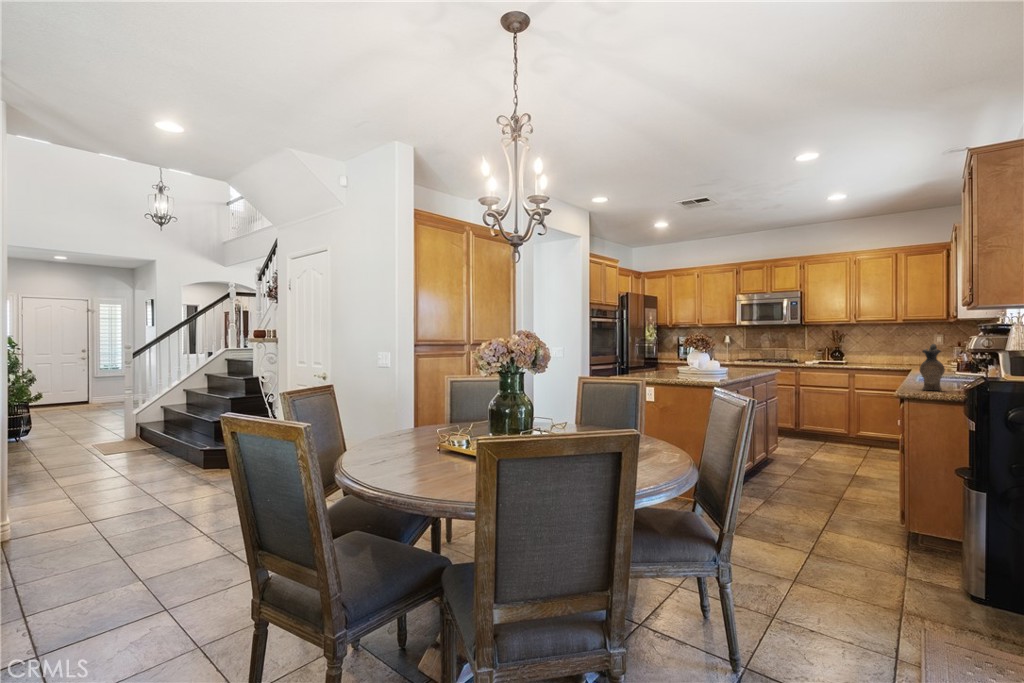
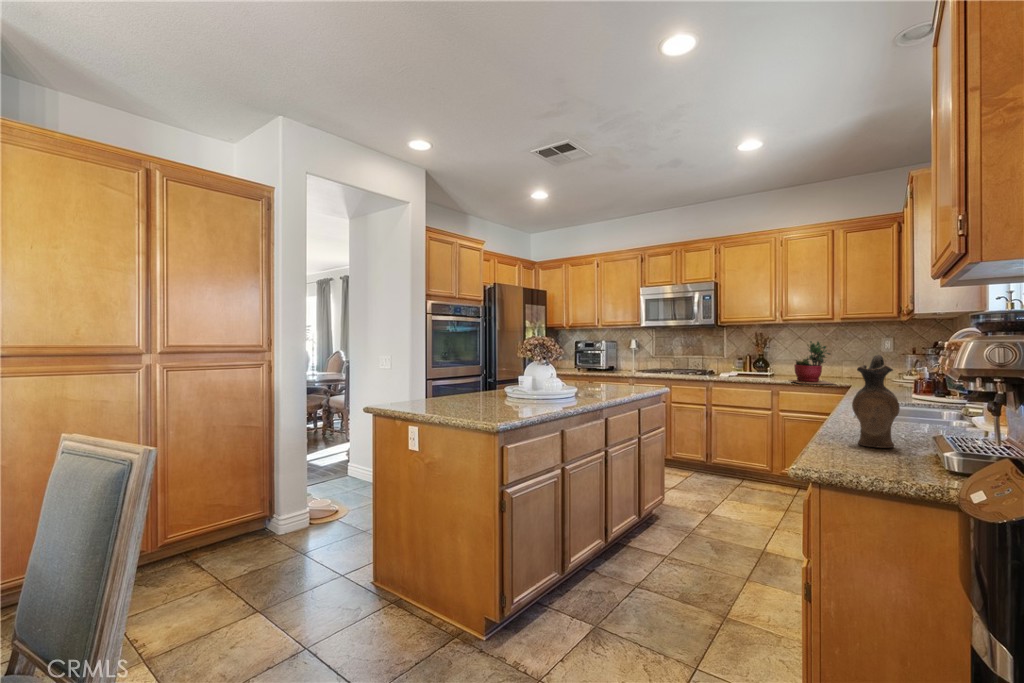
succulent plant: none [861,337,901,368] -> present [789,341,834,384]

